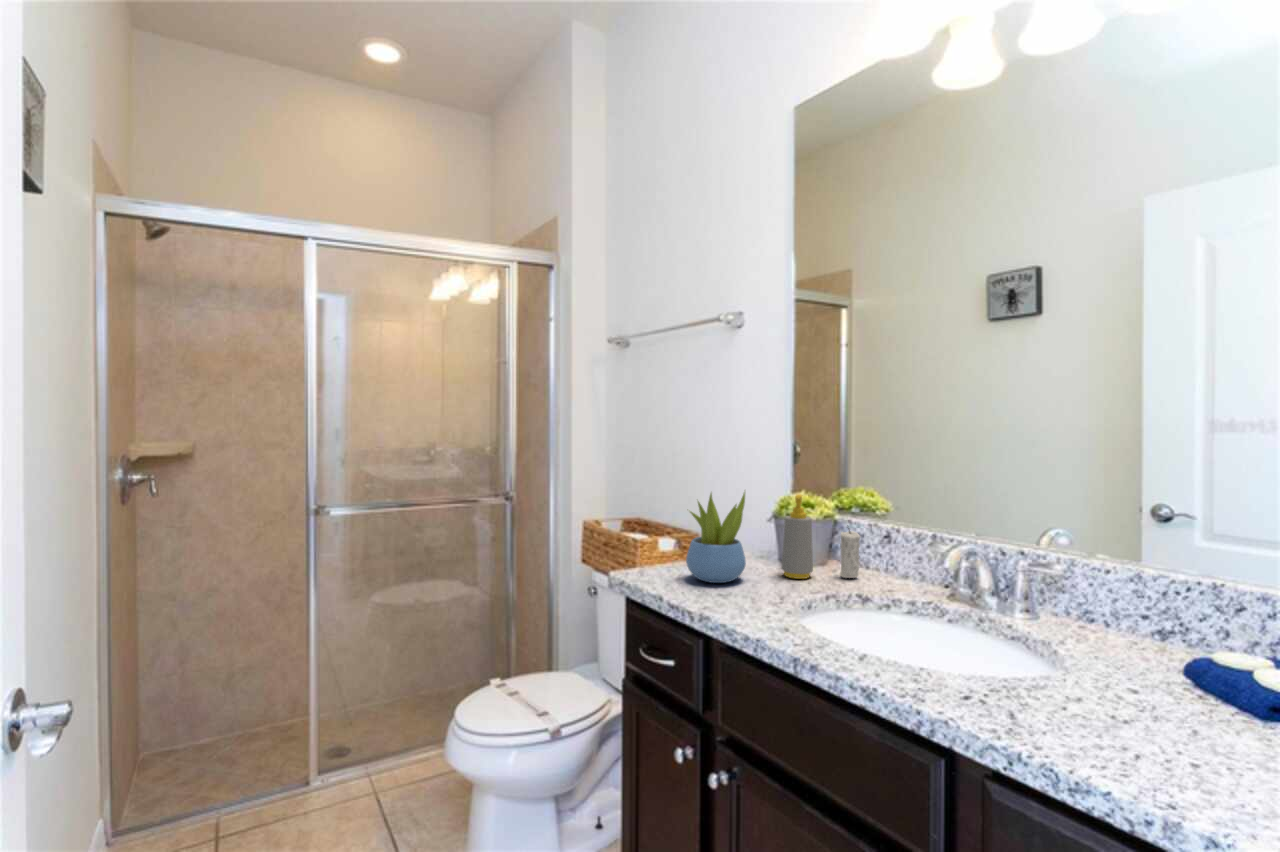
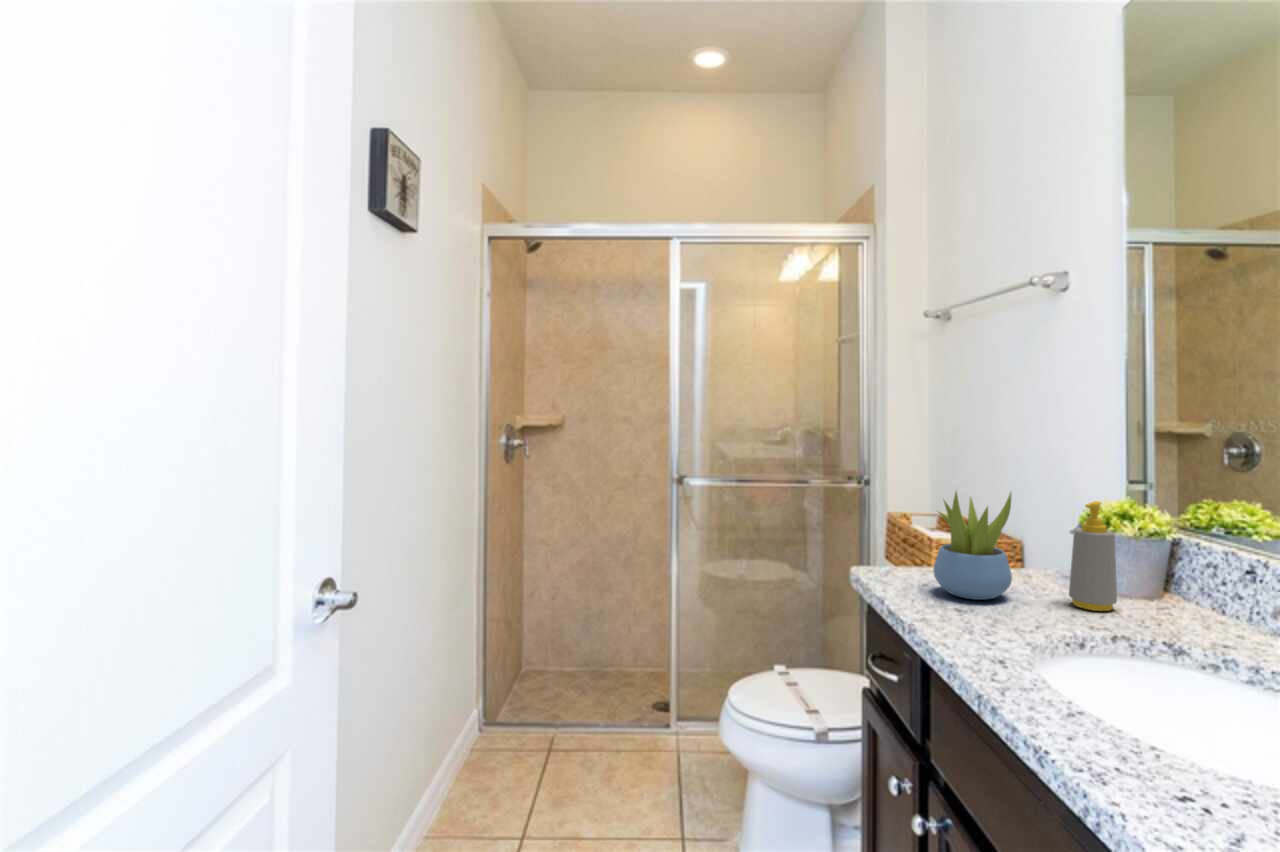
candle: present [840,530,860,578] -> none [1161,544,1196,621]

